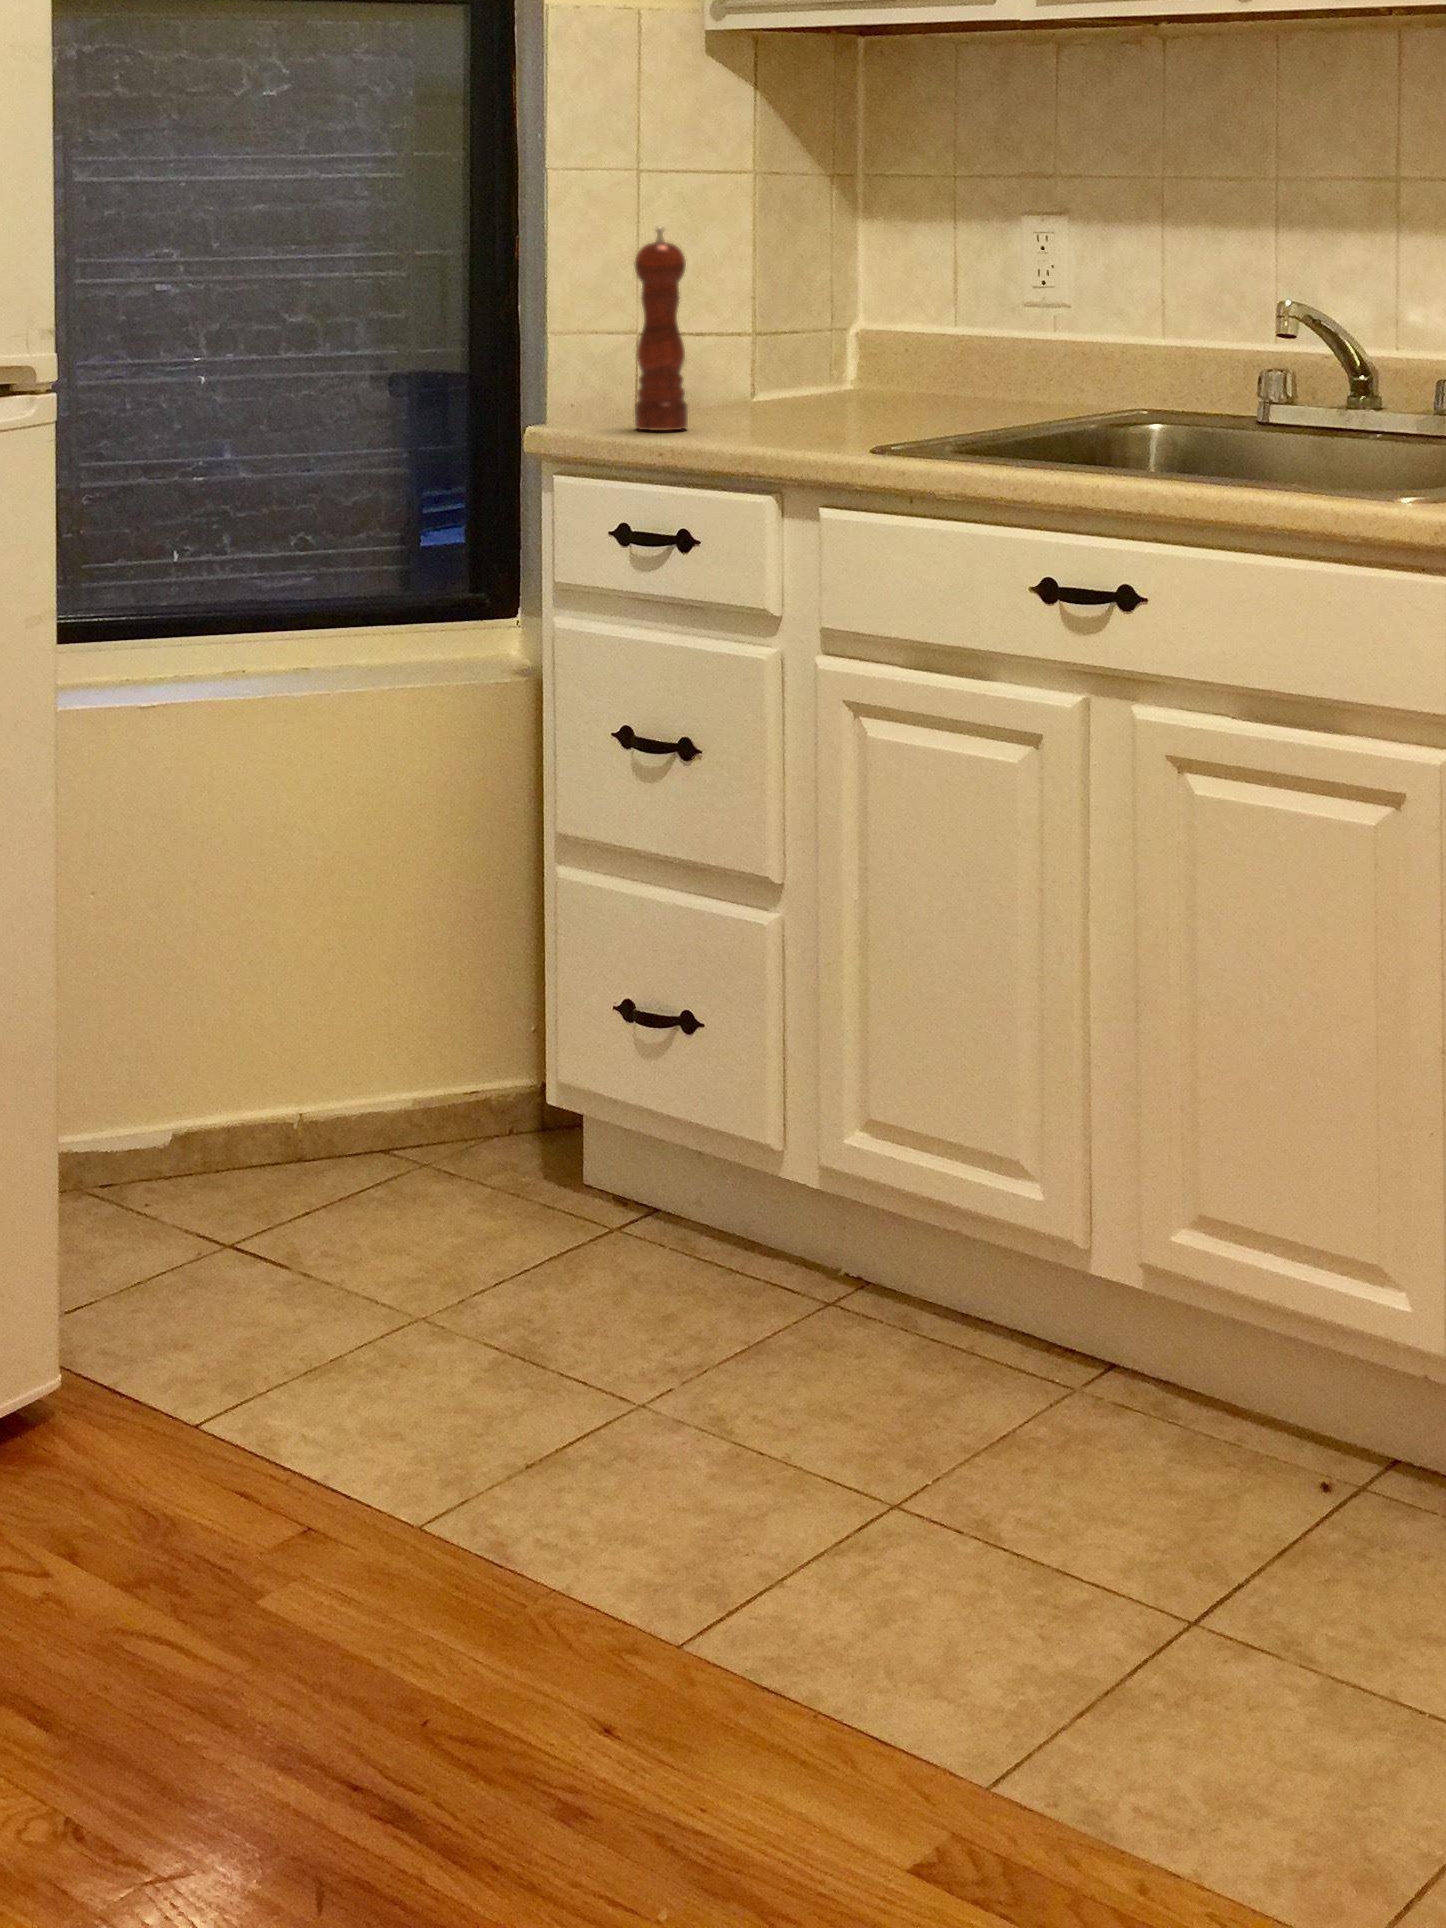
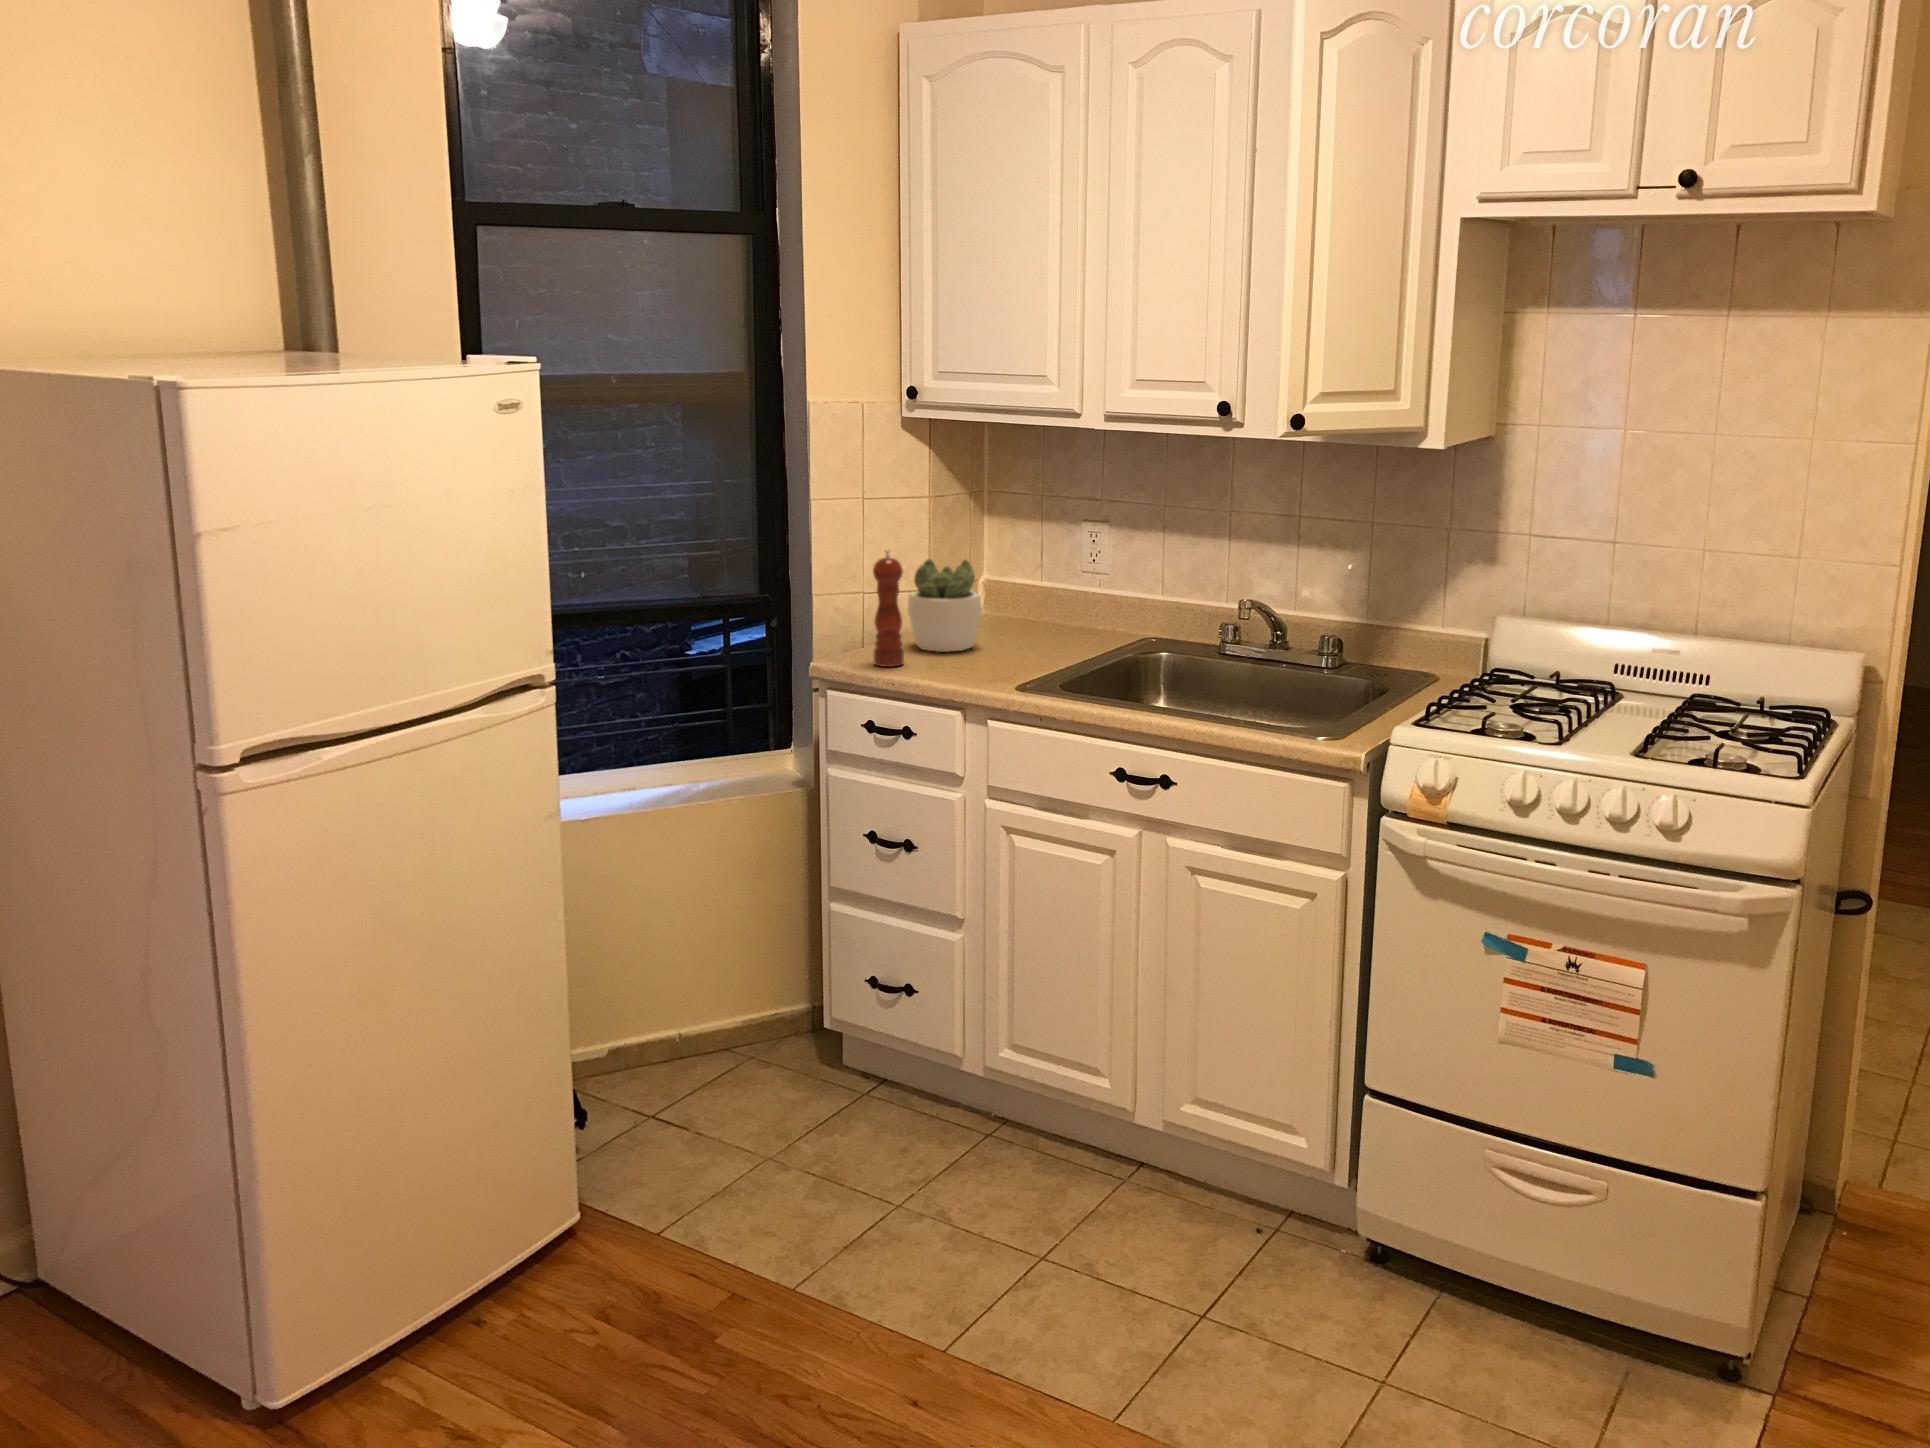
succulent plant: none [705,263,835,418] -> present [908,559,982,652]

